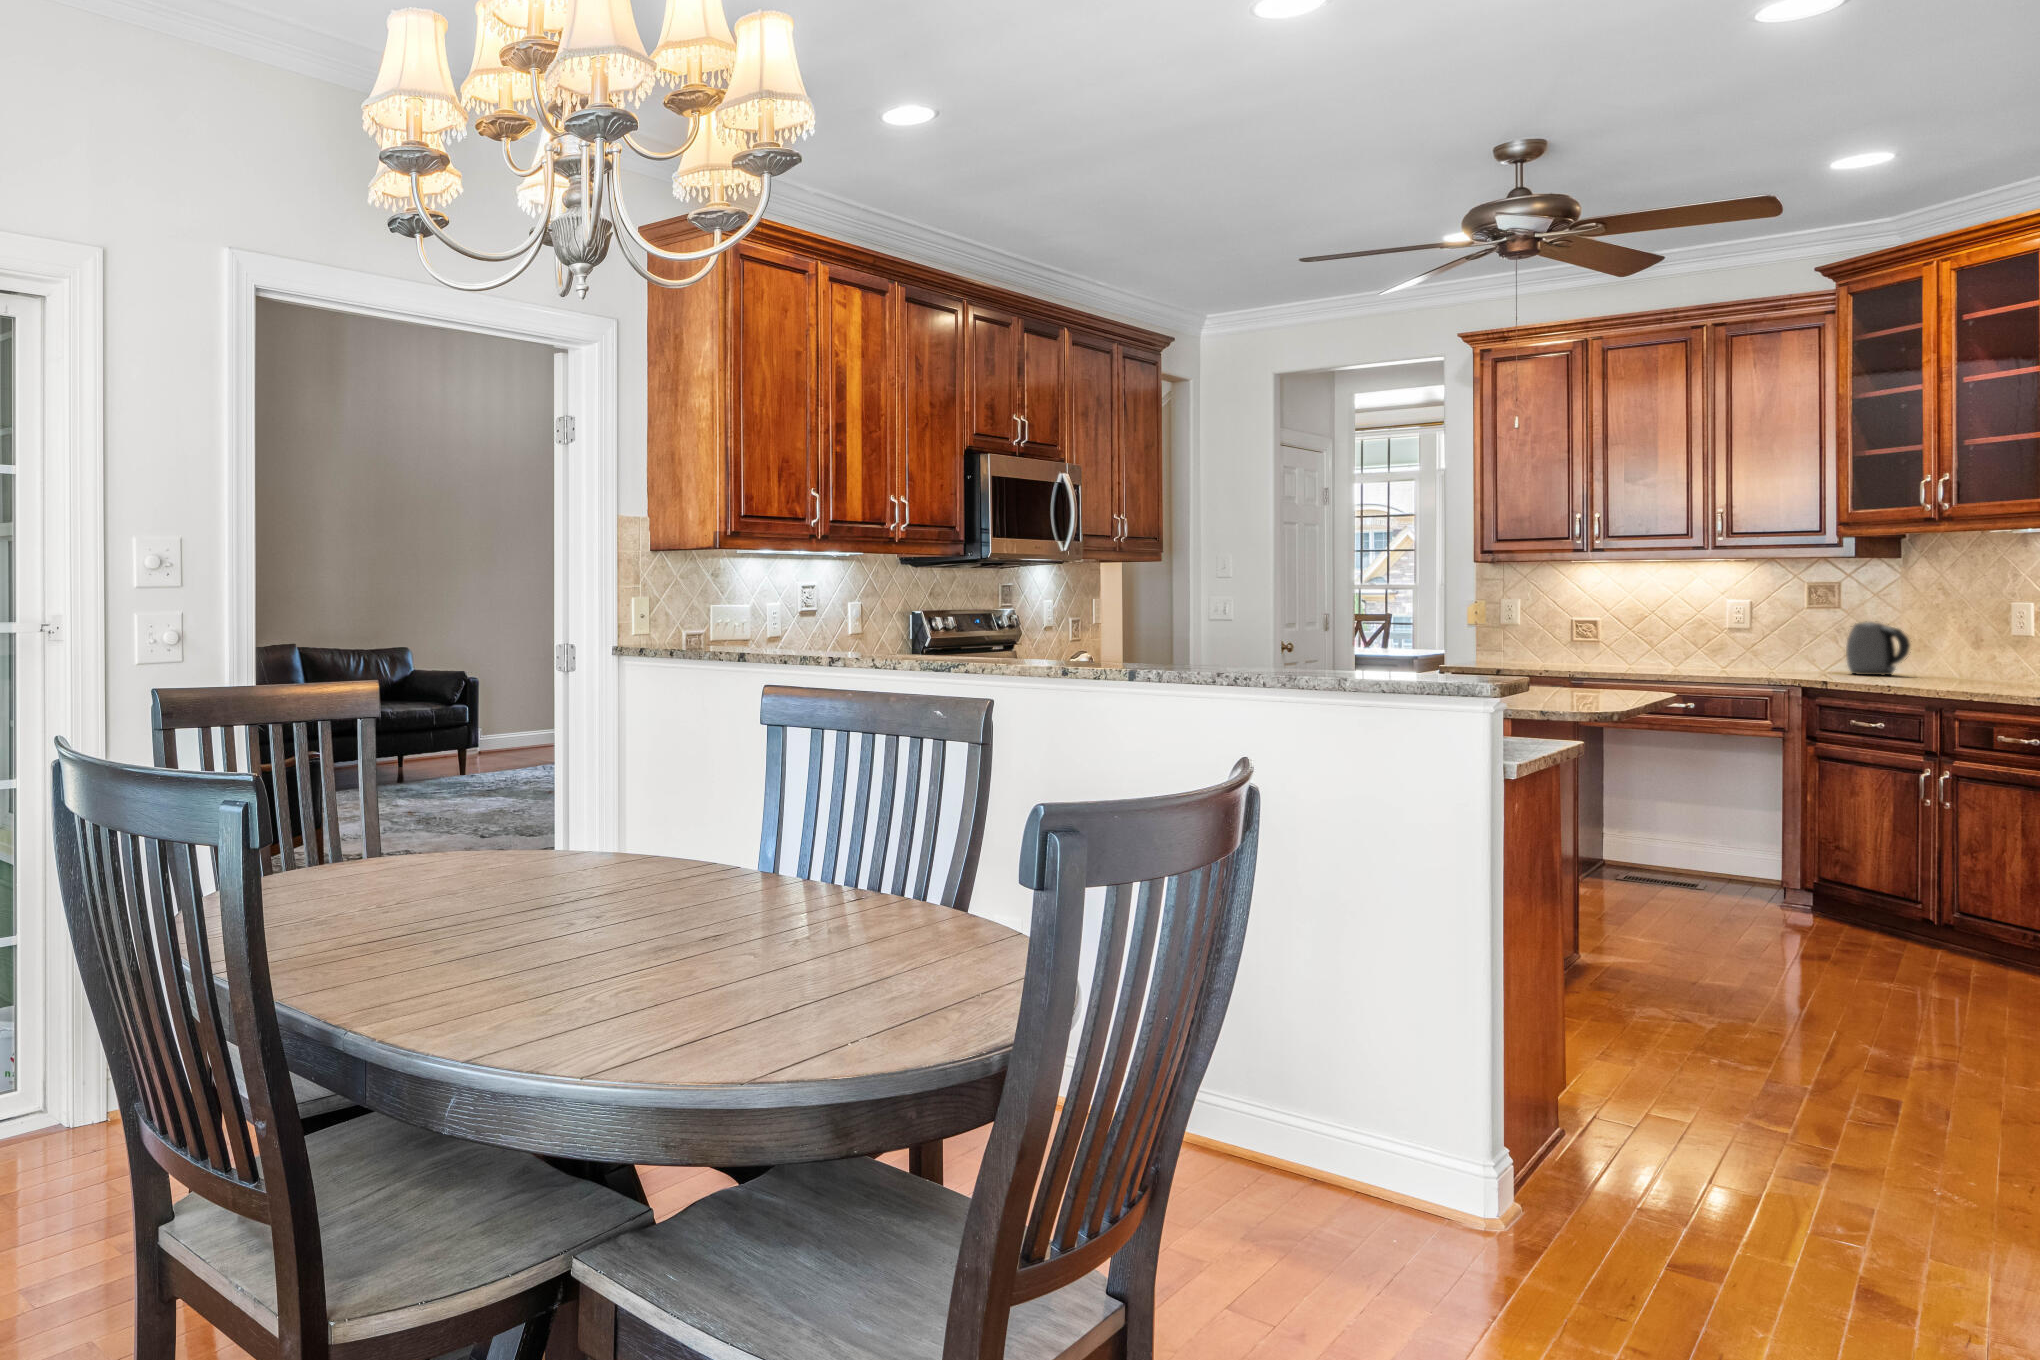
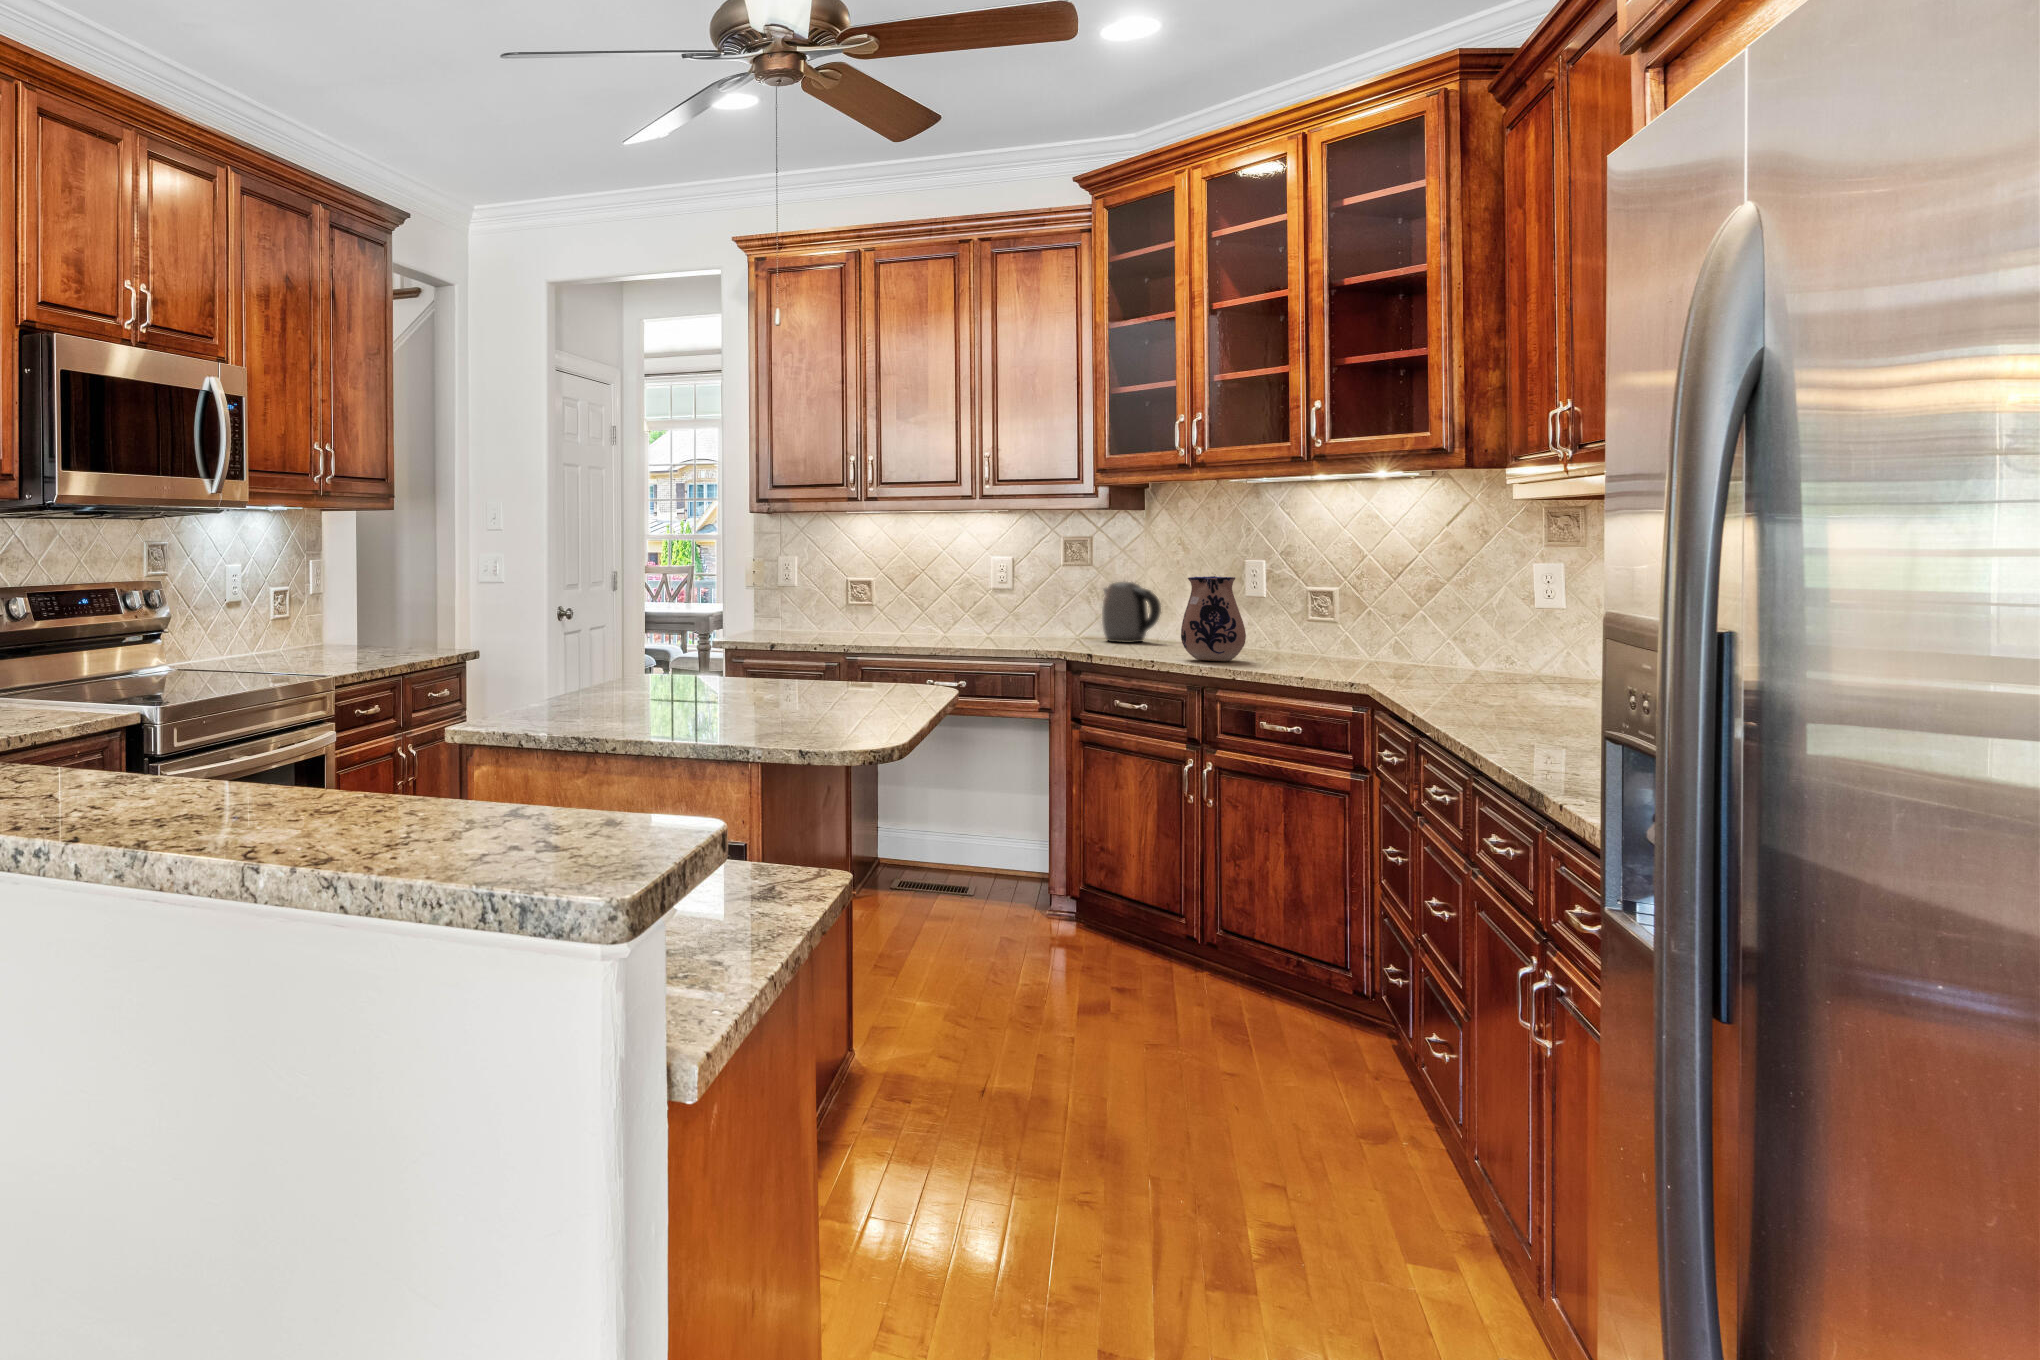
ceramic pitcher: none [1923,615,1994,688] -> present [1181,576,1246,661]

